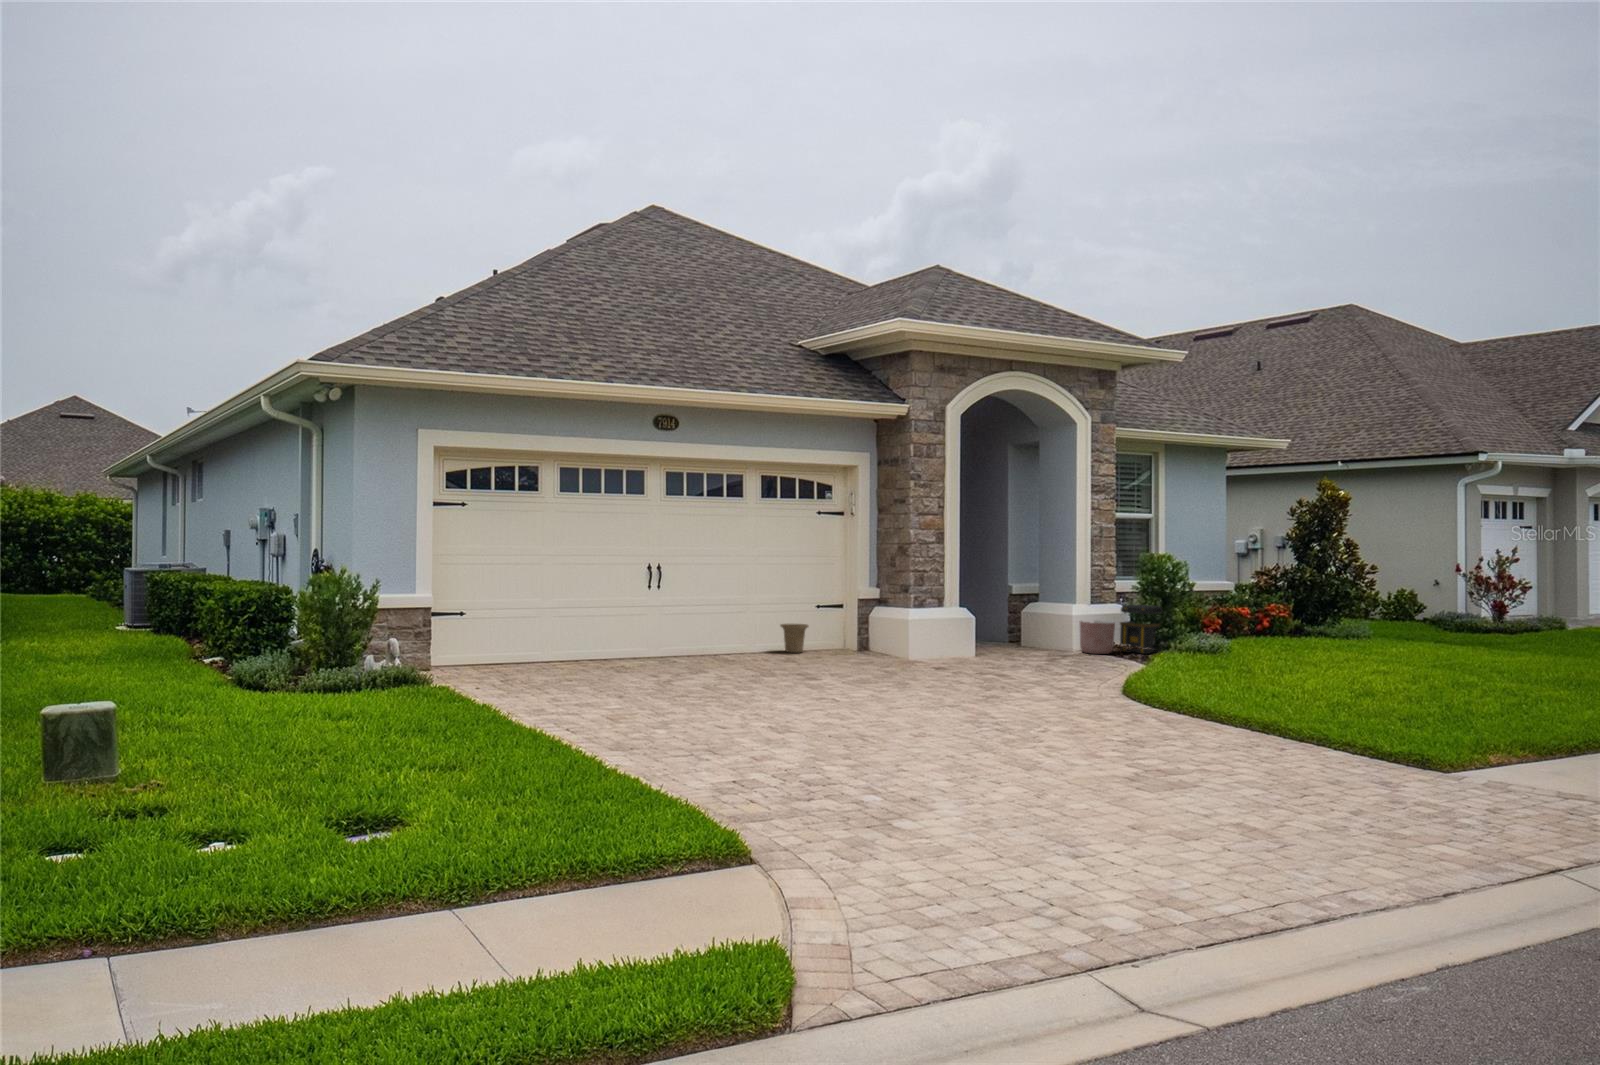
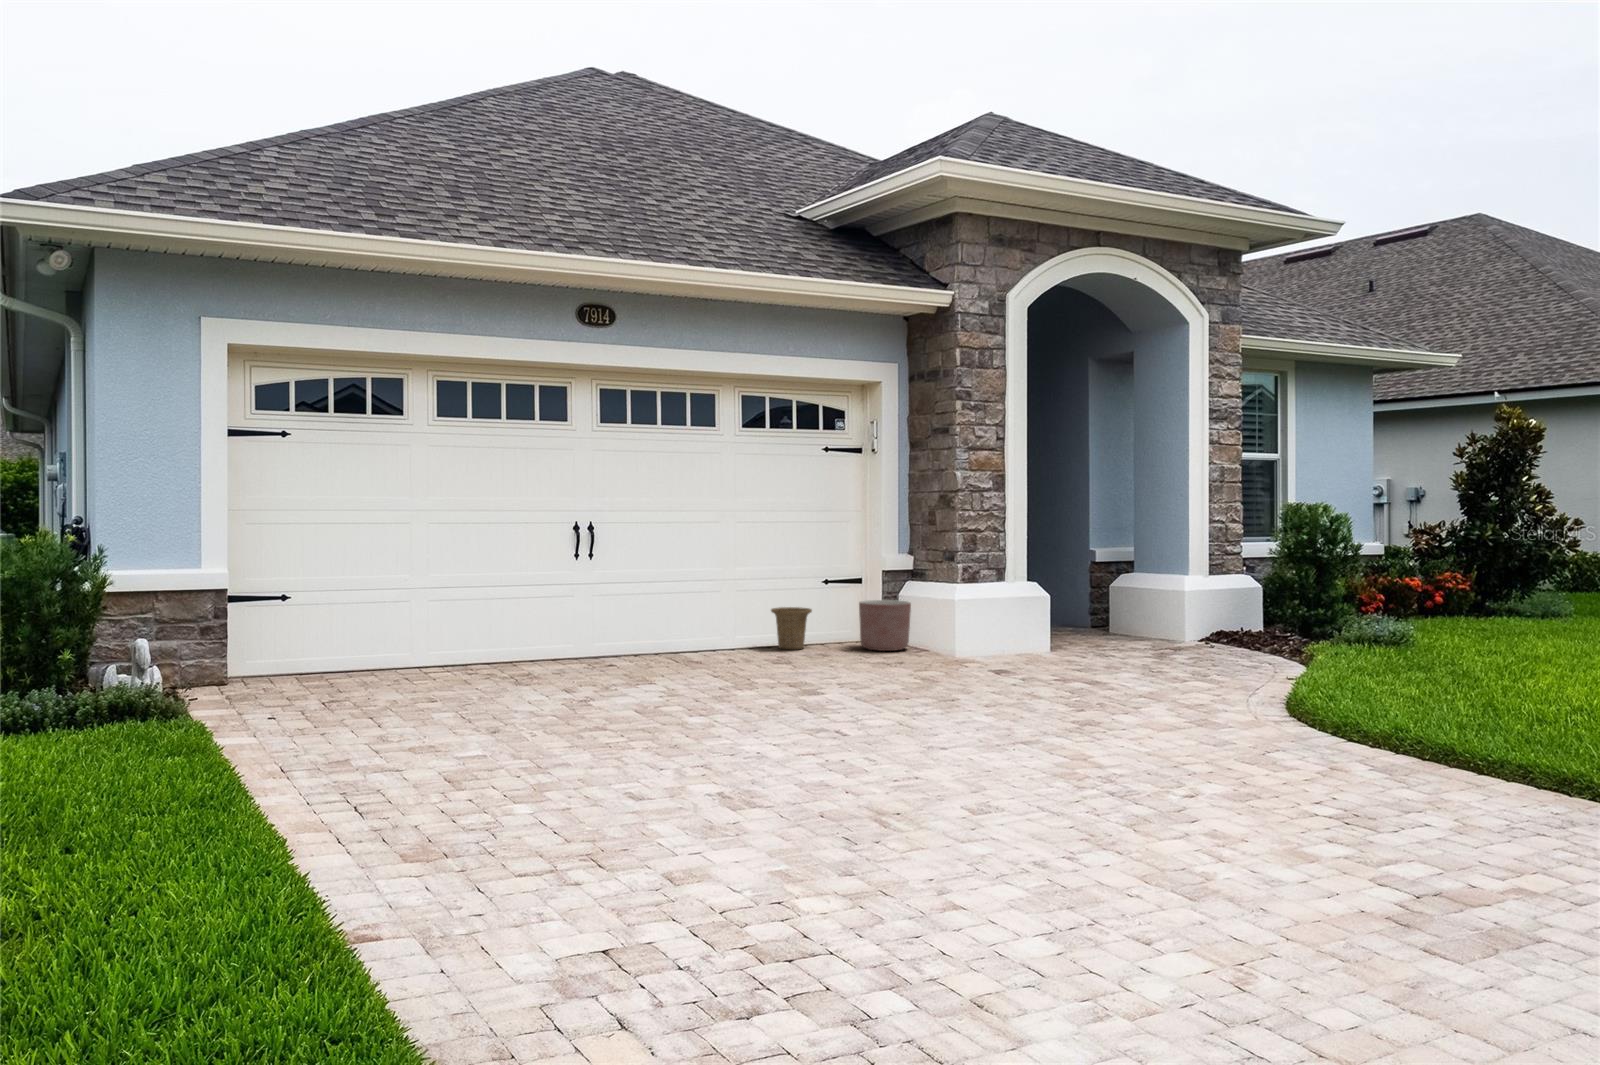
toolbox: present [1120,605,1162,654] -> none [1254,576,1316,646]
planter: present [1080,620,1115,654] -> present [859,600,911,651]

